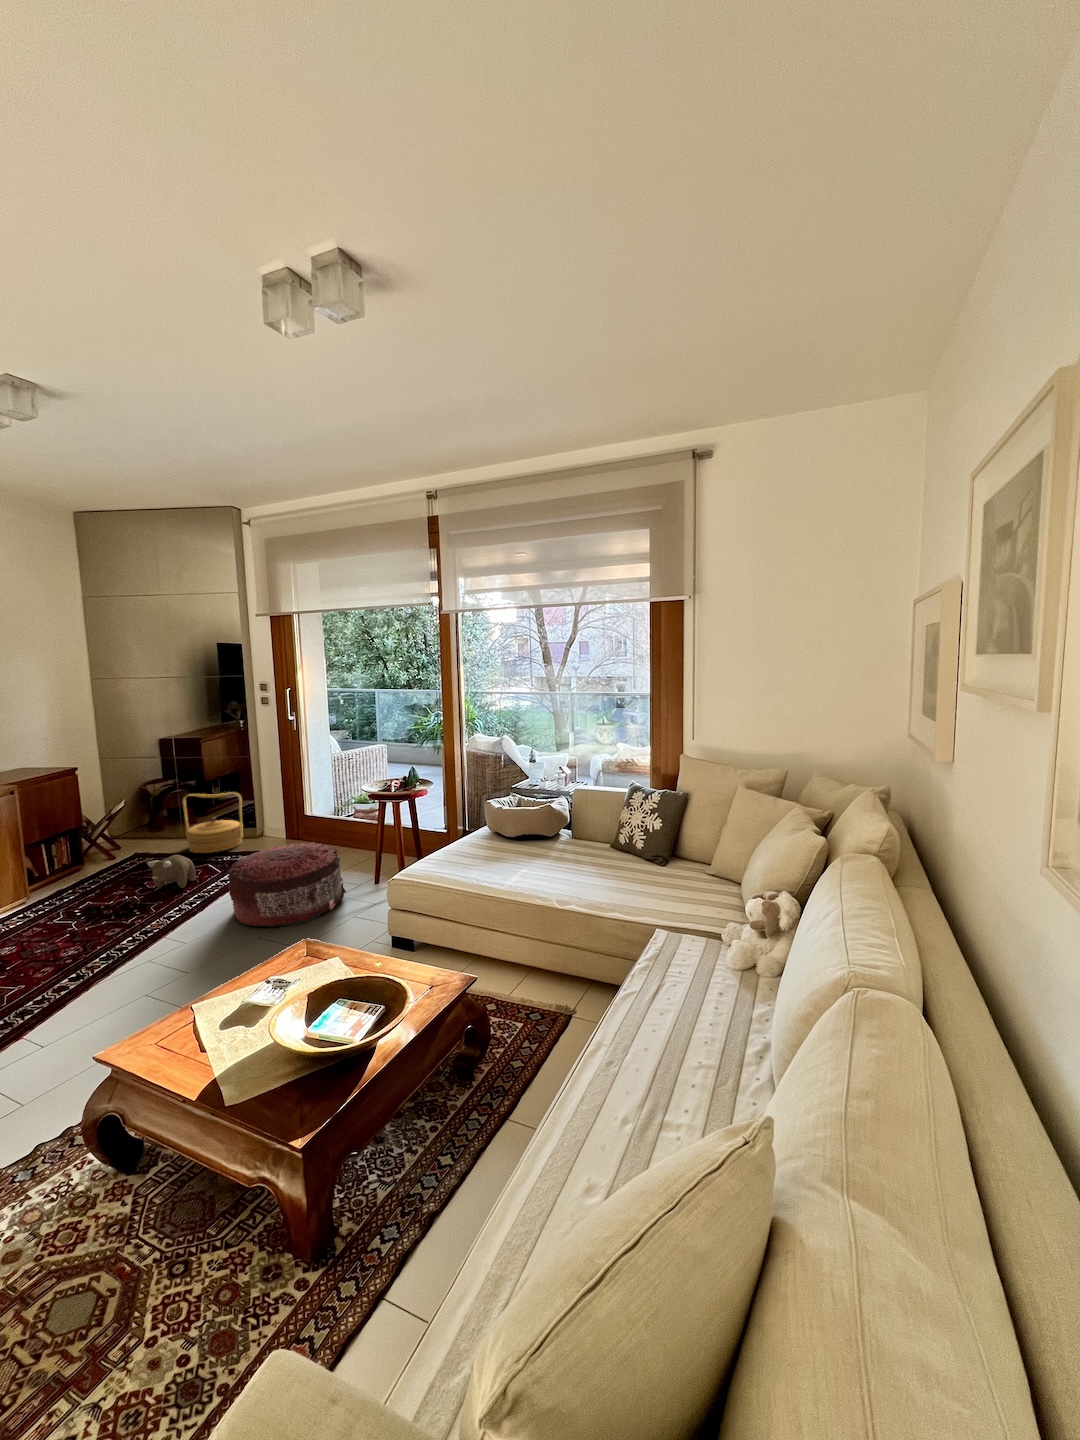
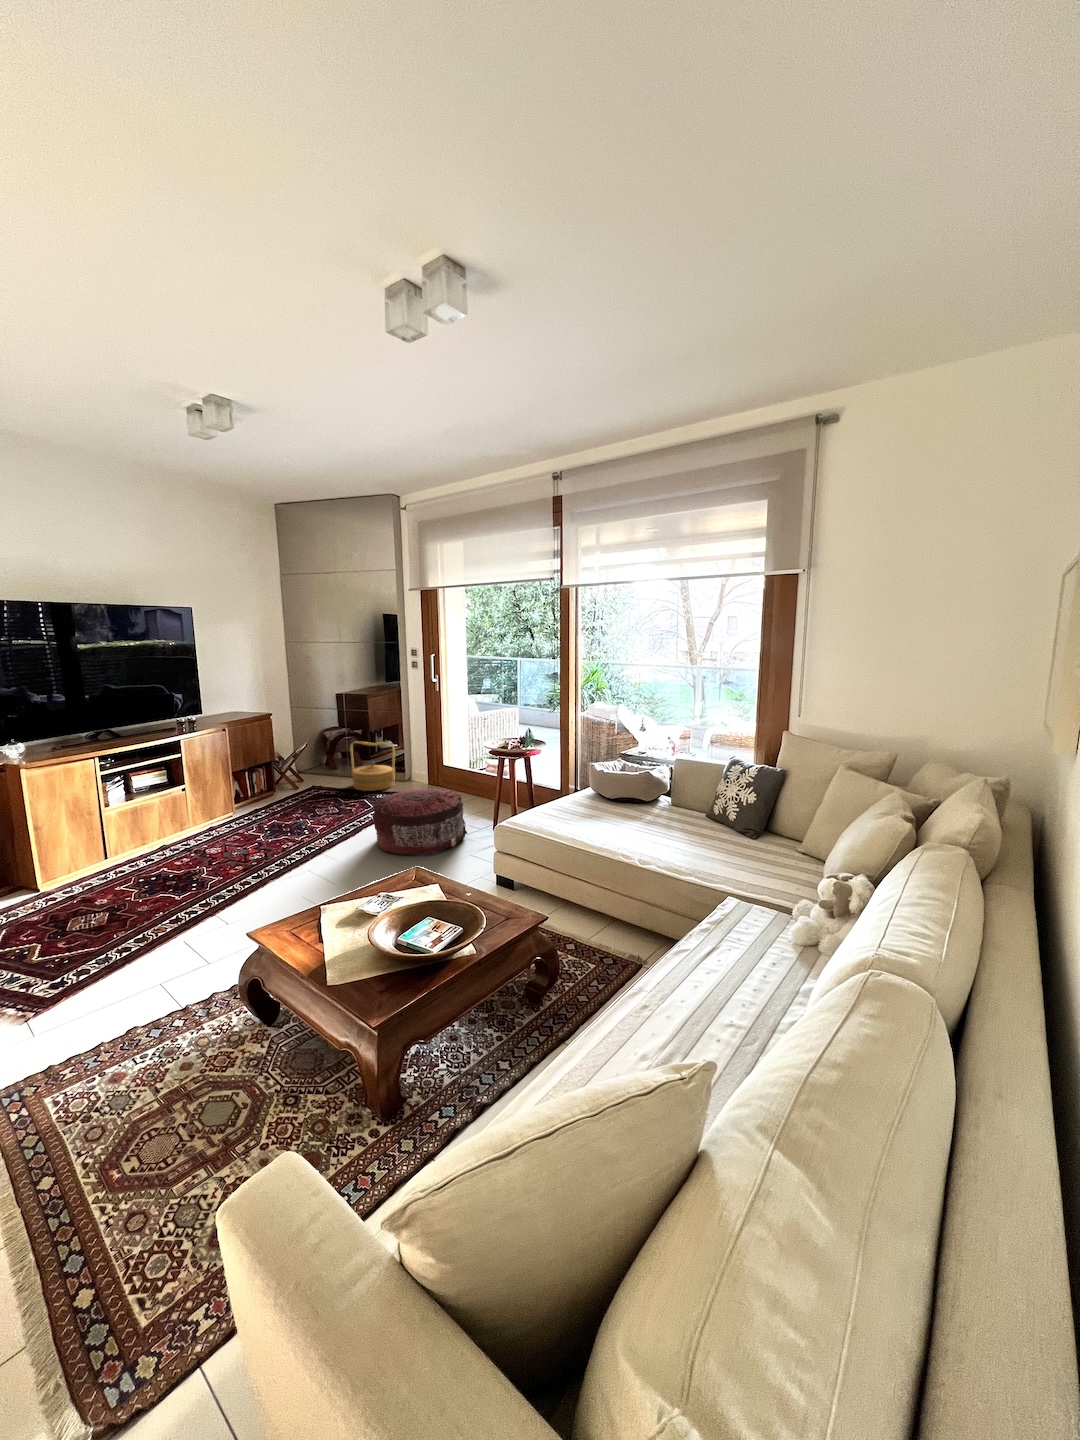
plush toy: present [147,855,196,888] -> none [318,789,354,817]

